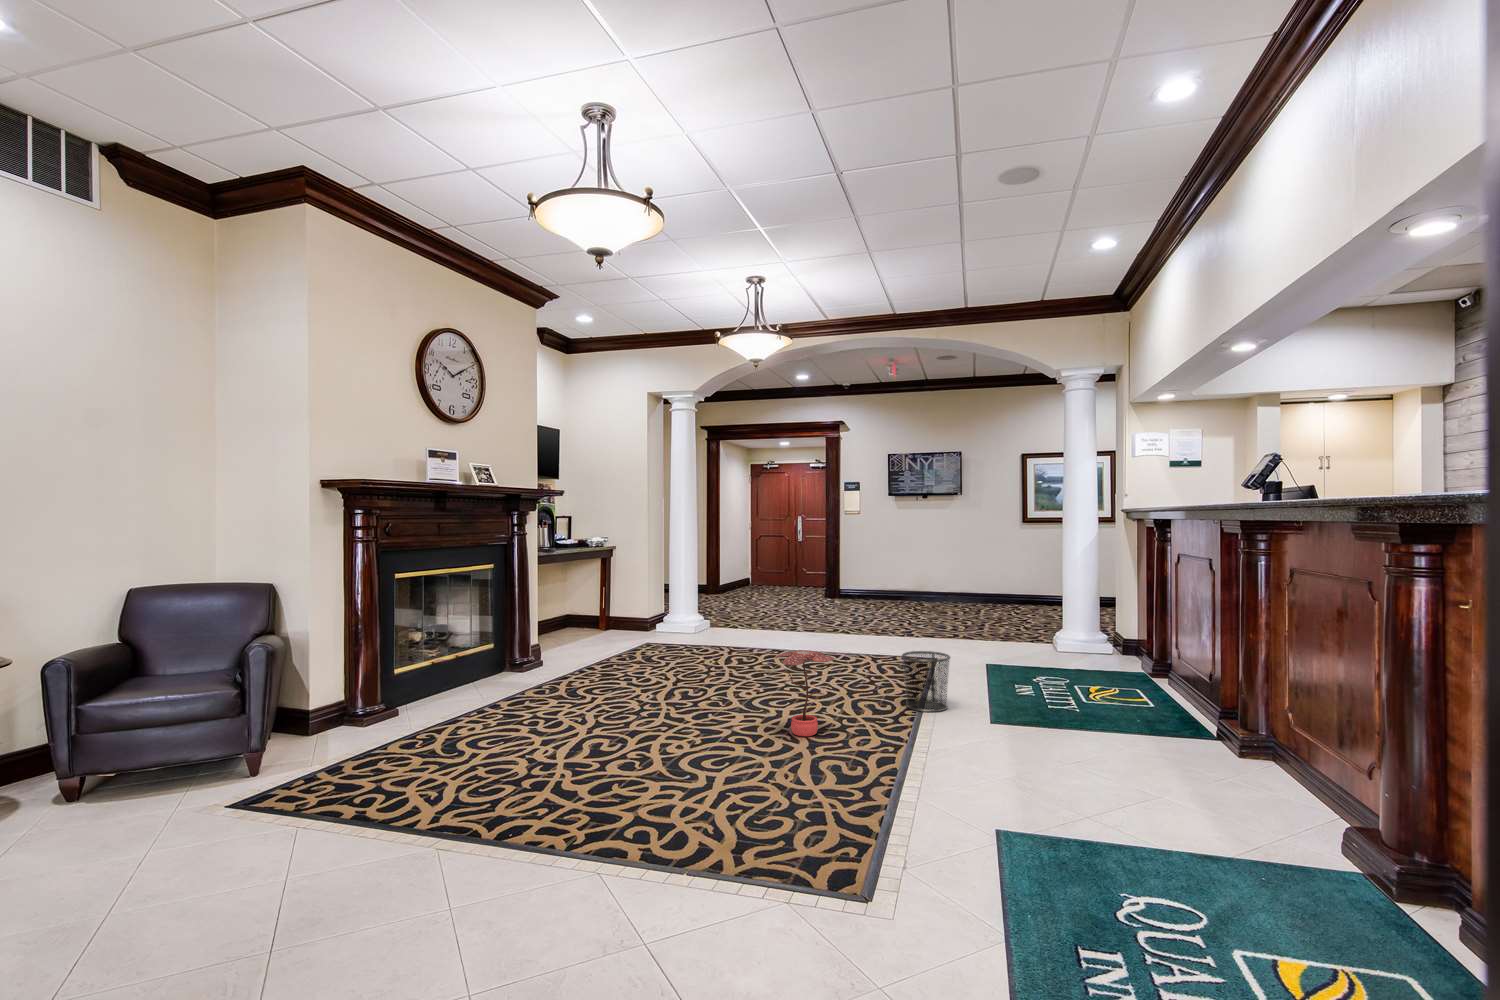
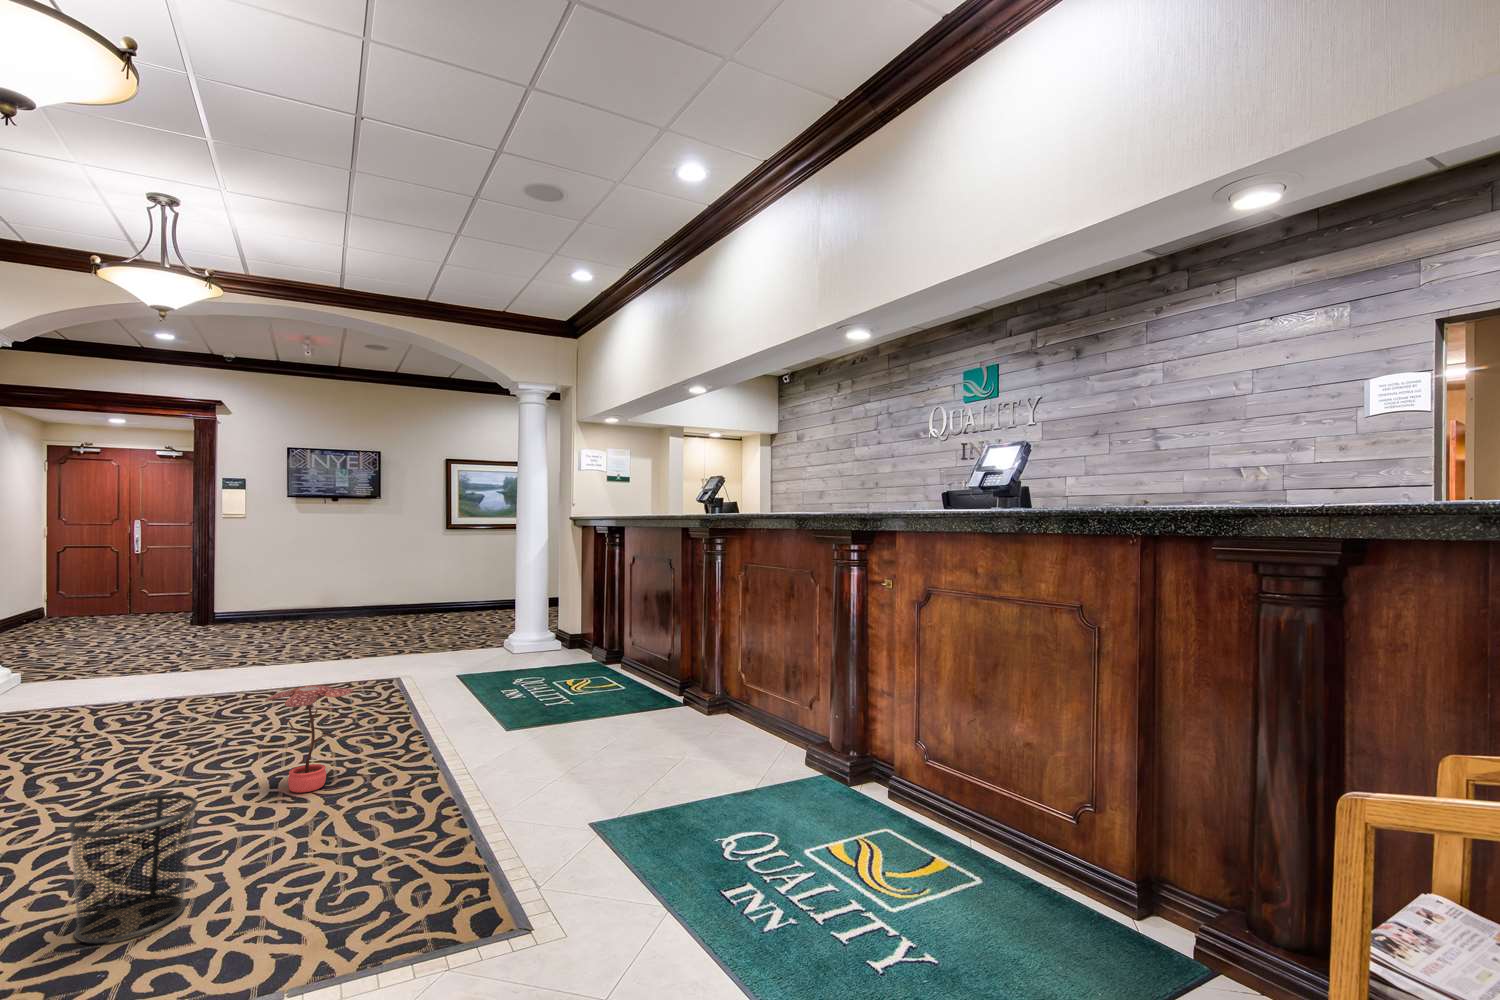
waste bin: present [902,651,950,712] -> present [67,794,198,943]

